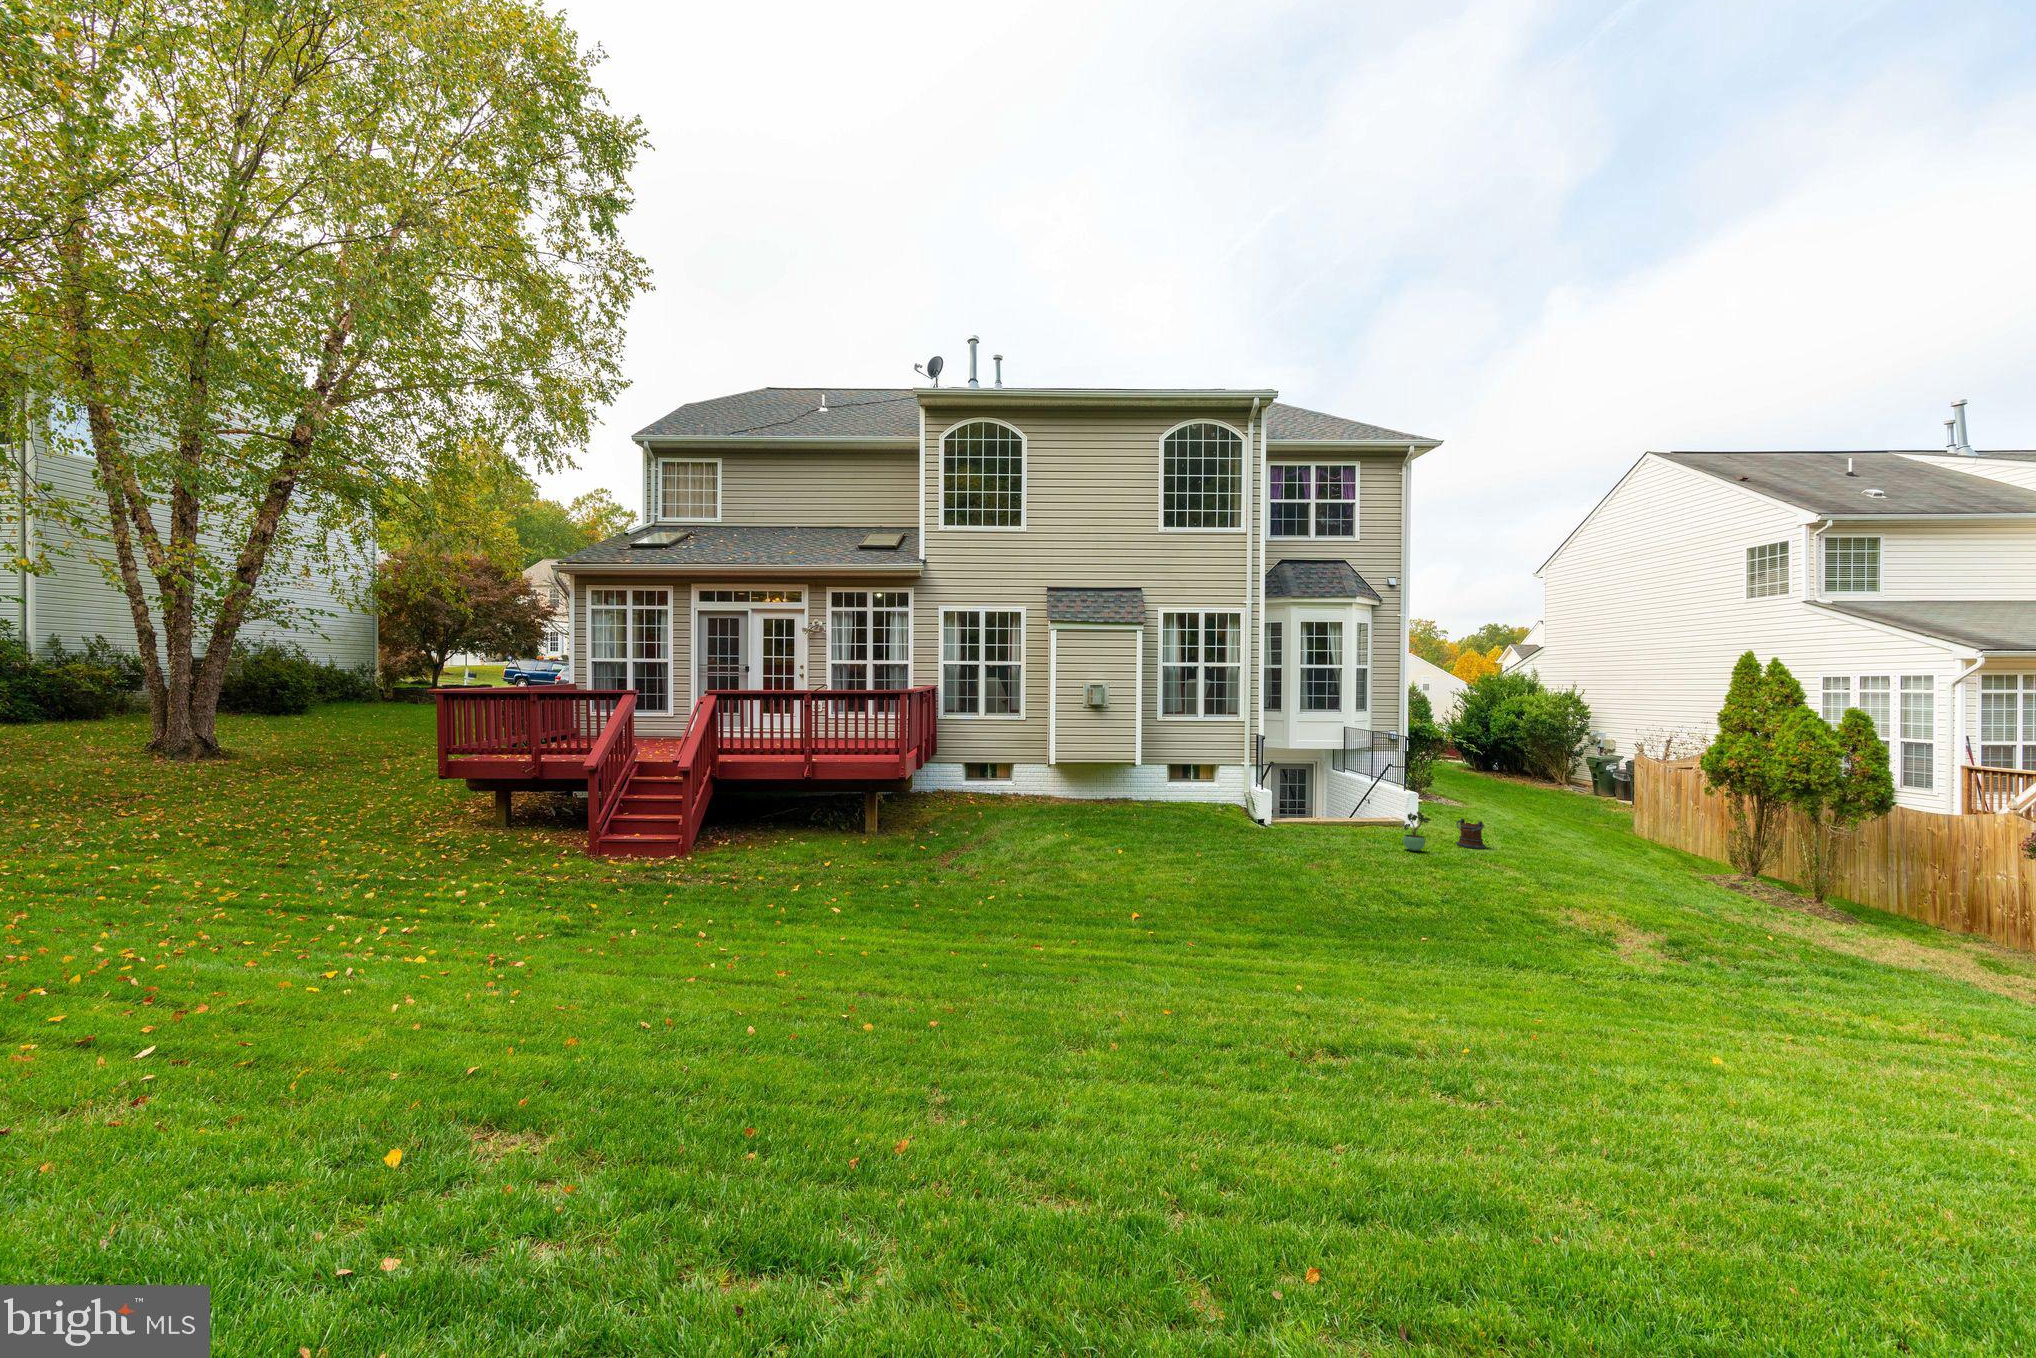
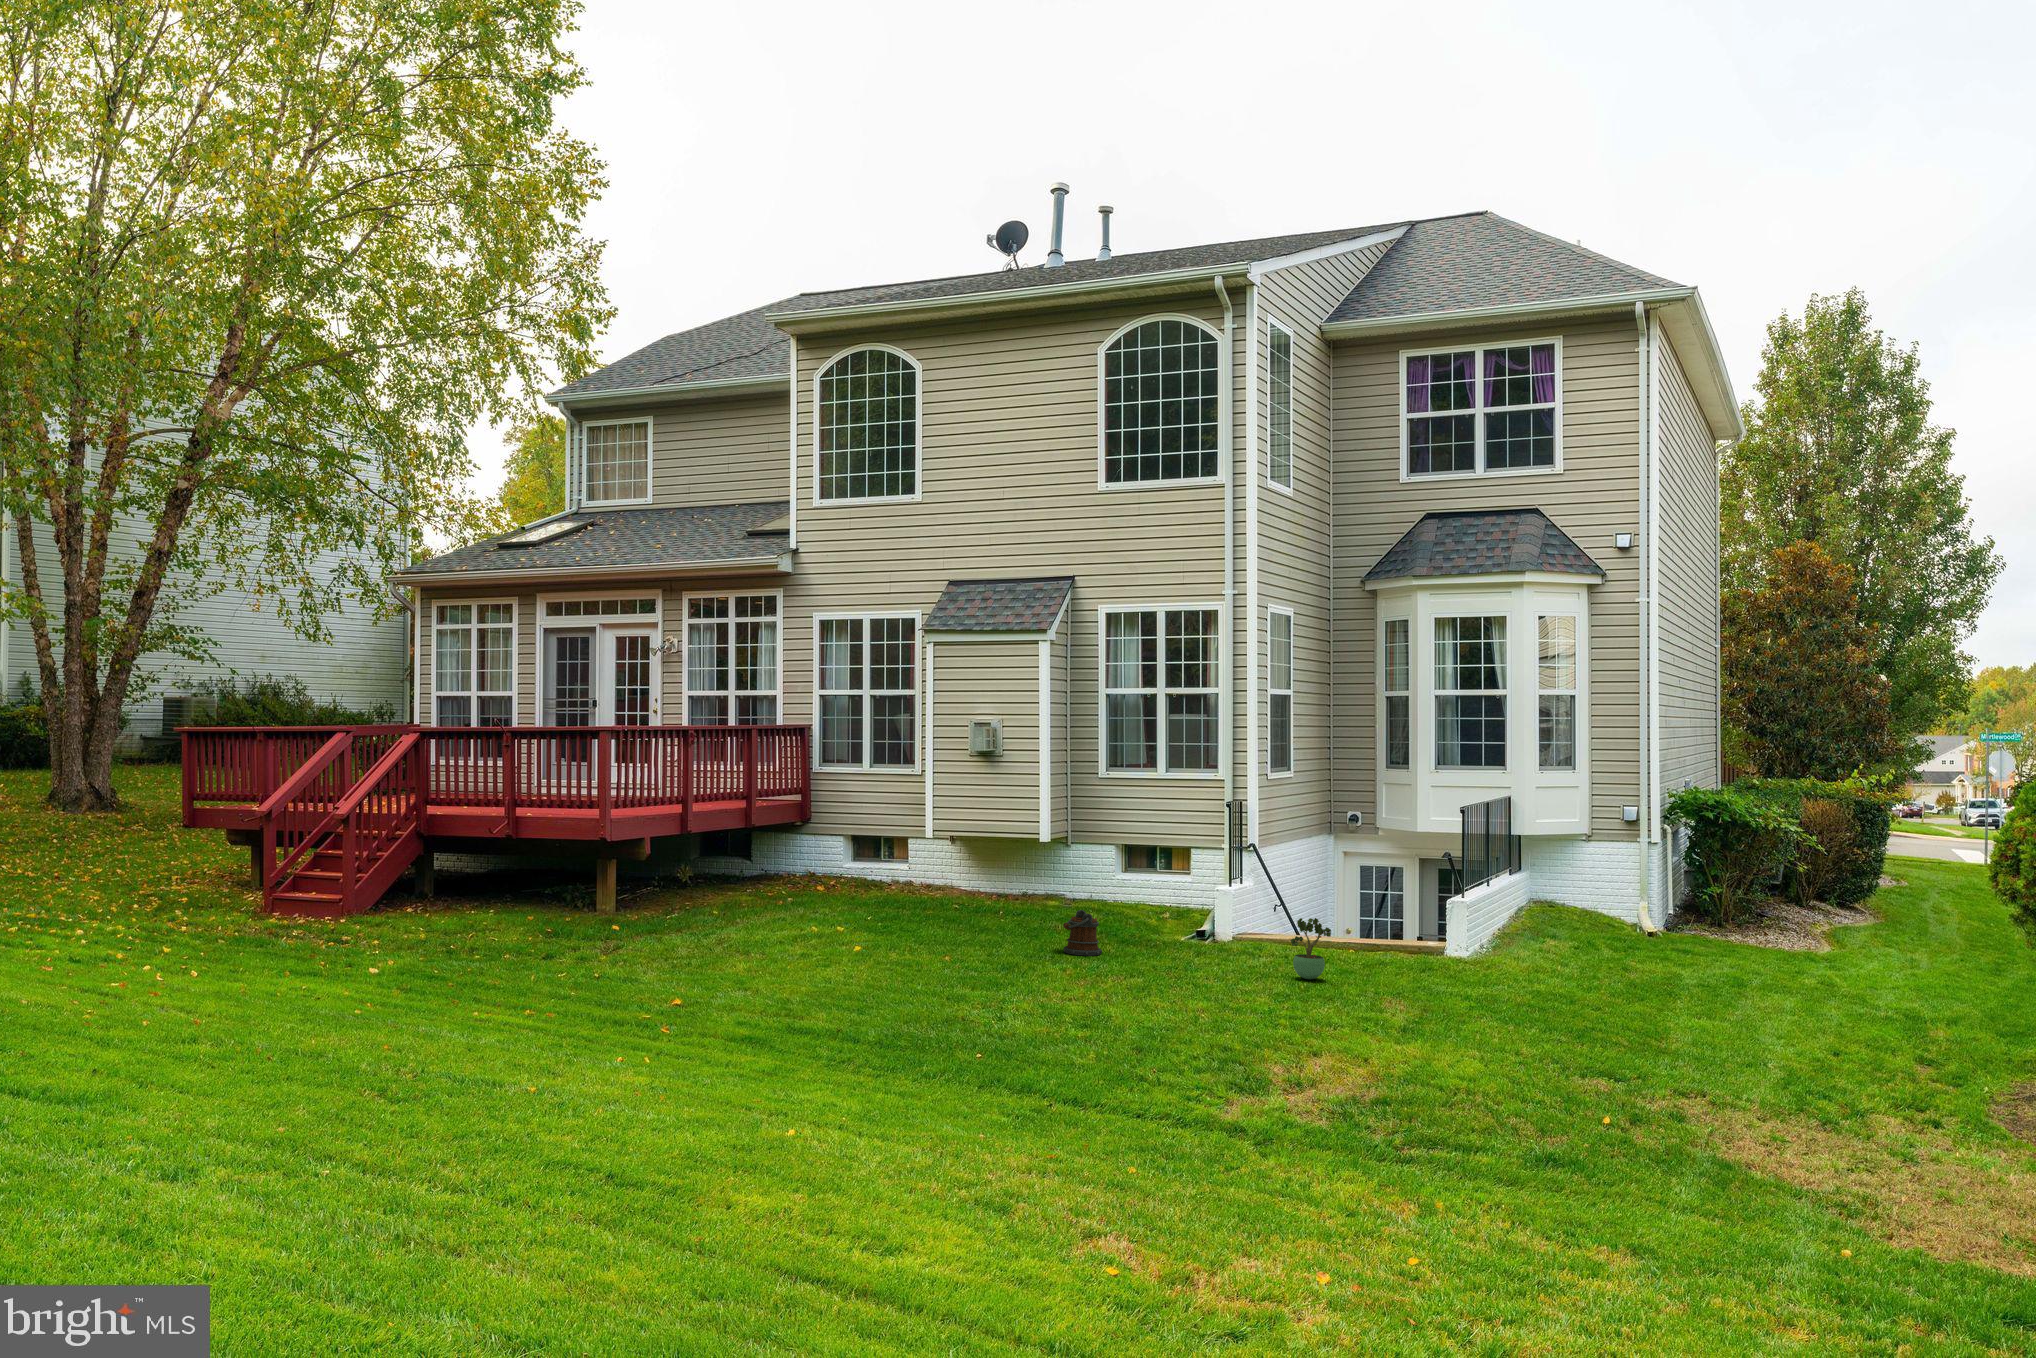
bucket: present [1456,818,1486,849] -> present [1063,910,1102,956]

